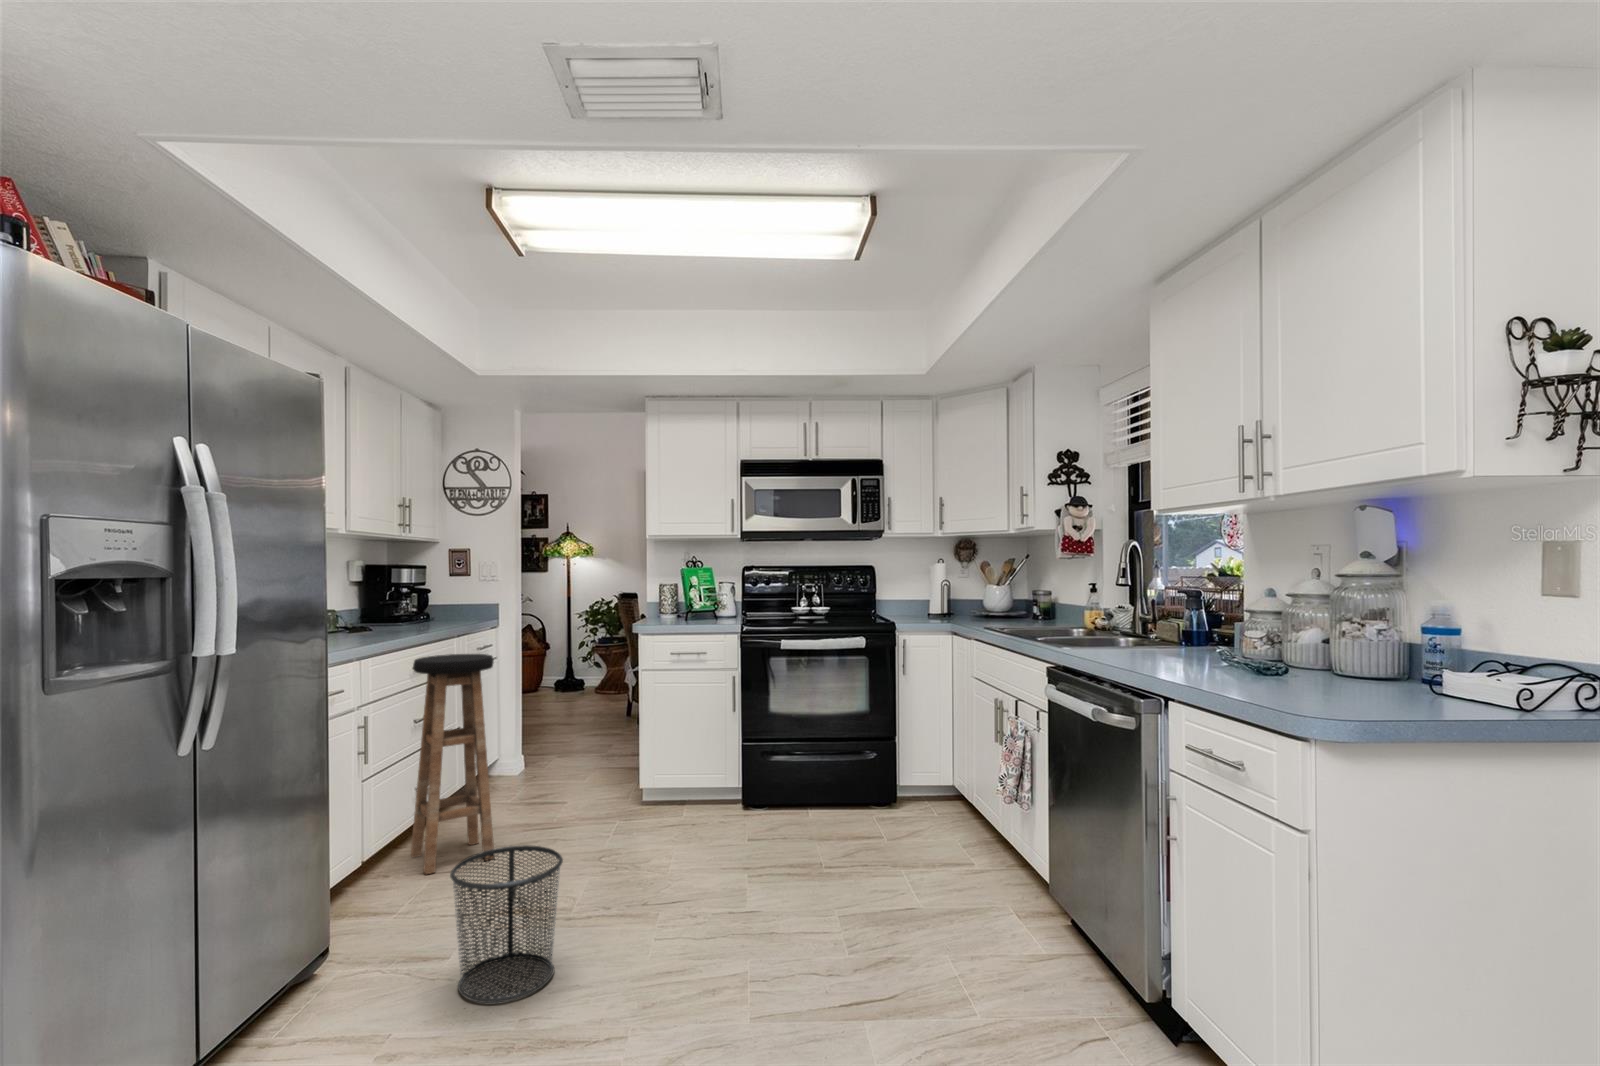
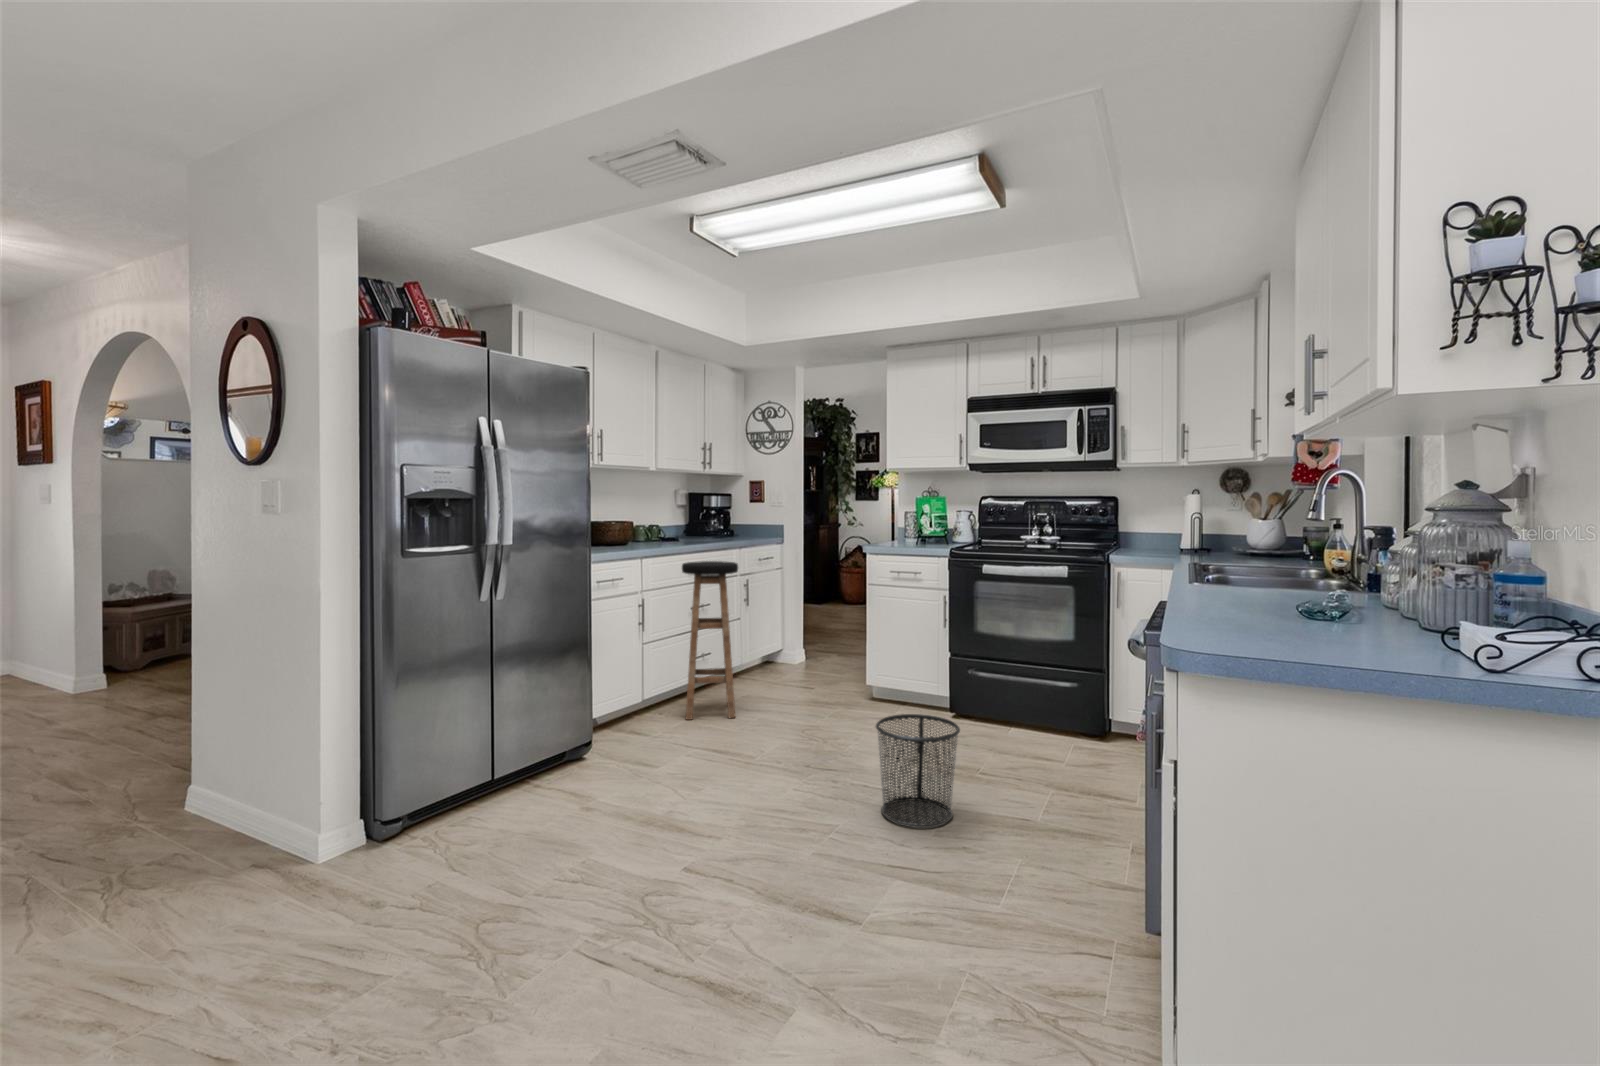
waste bin: present [450,845,563,1003] -> present [876,714,960,828]

